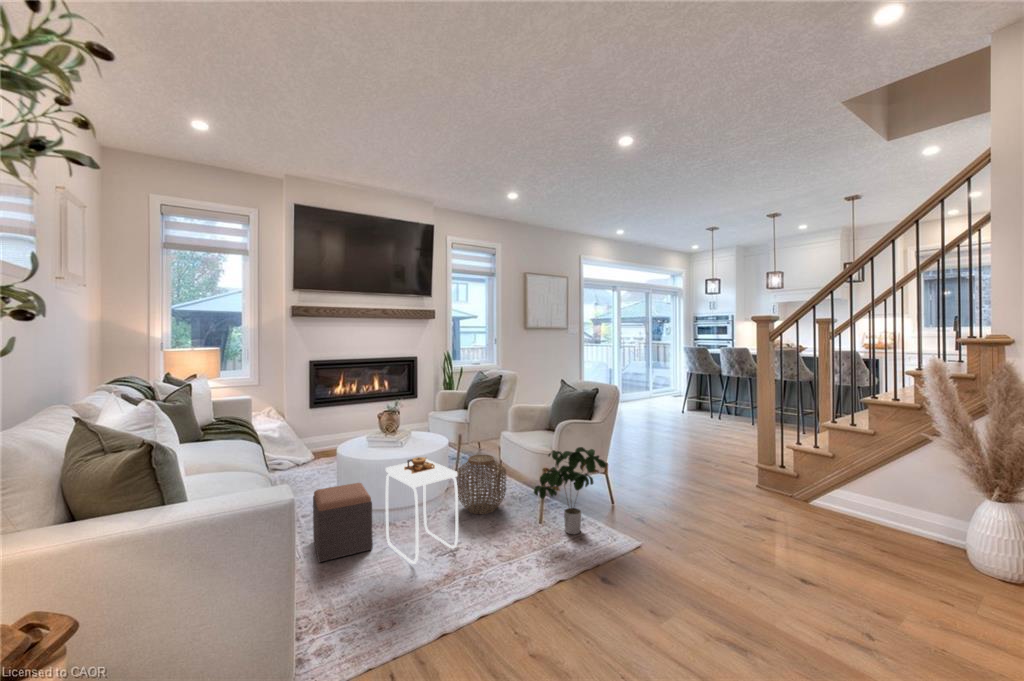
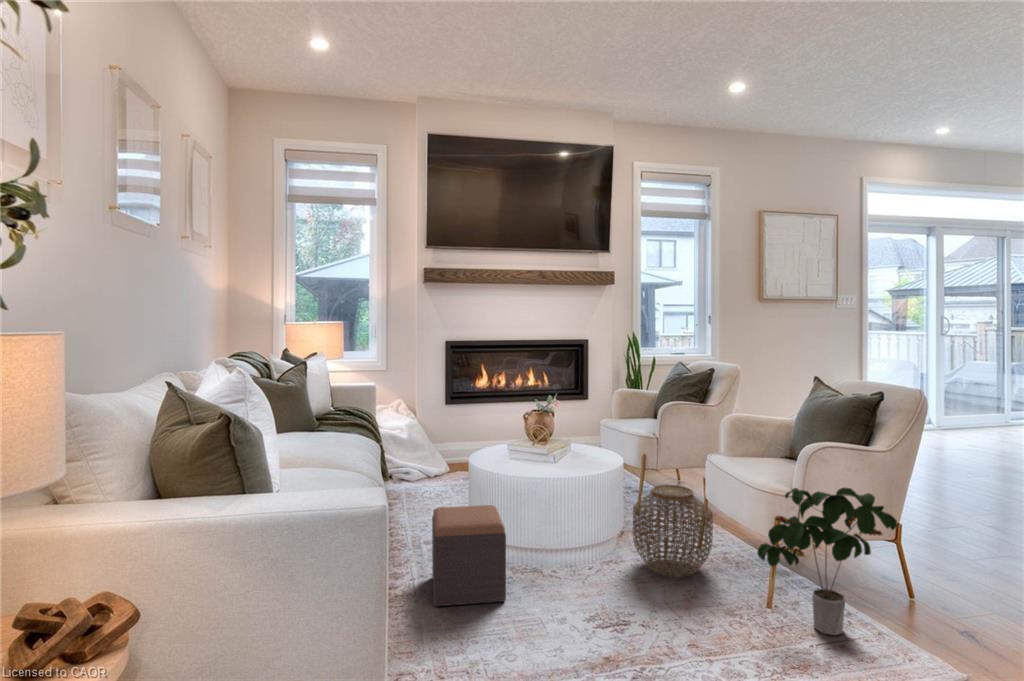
side table: present [386,457,458,564] -> none [525,477,629,633]

